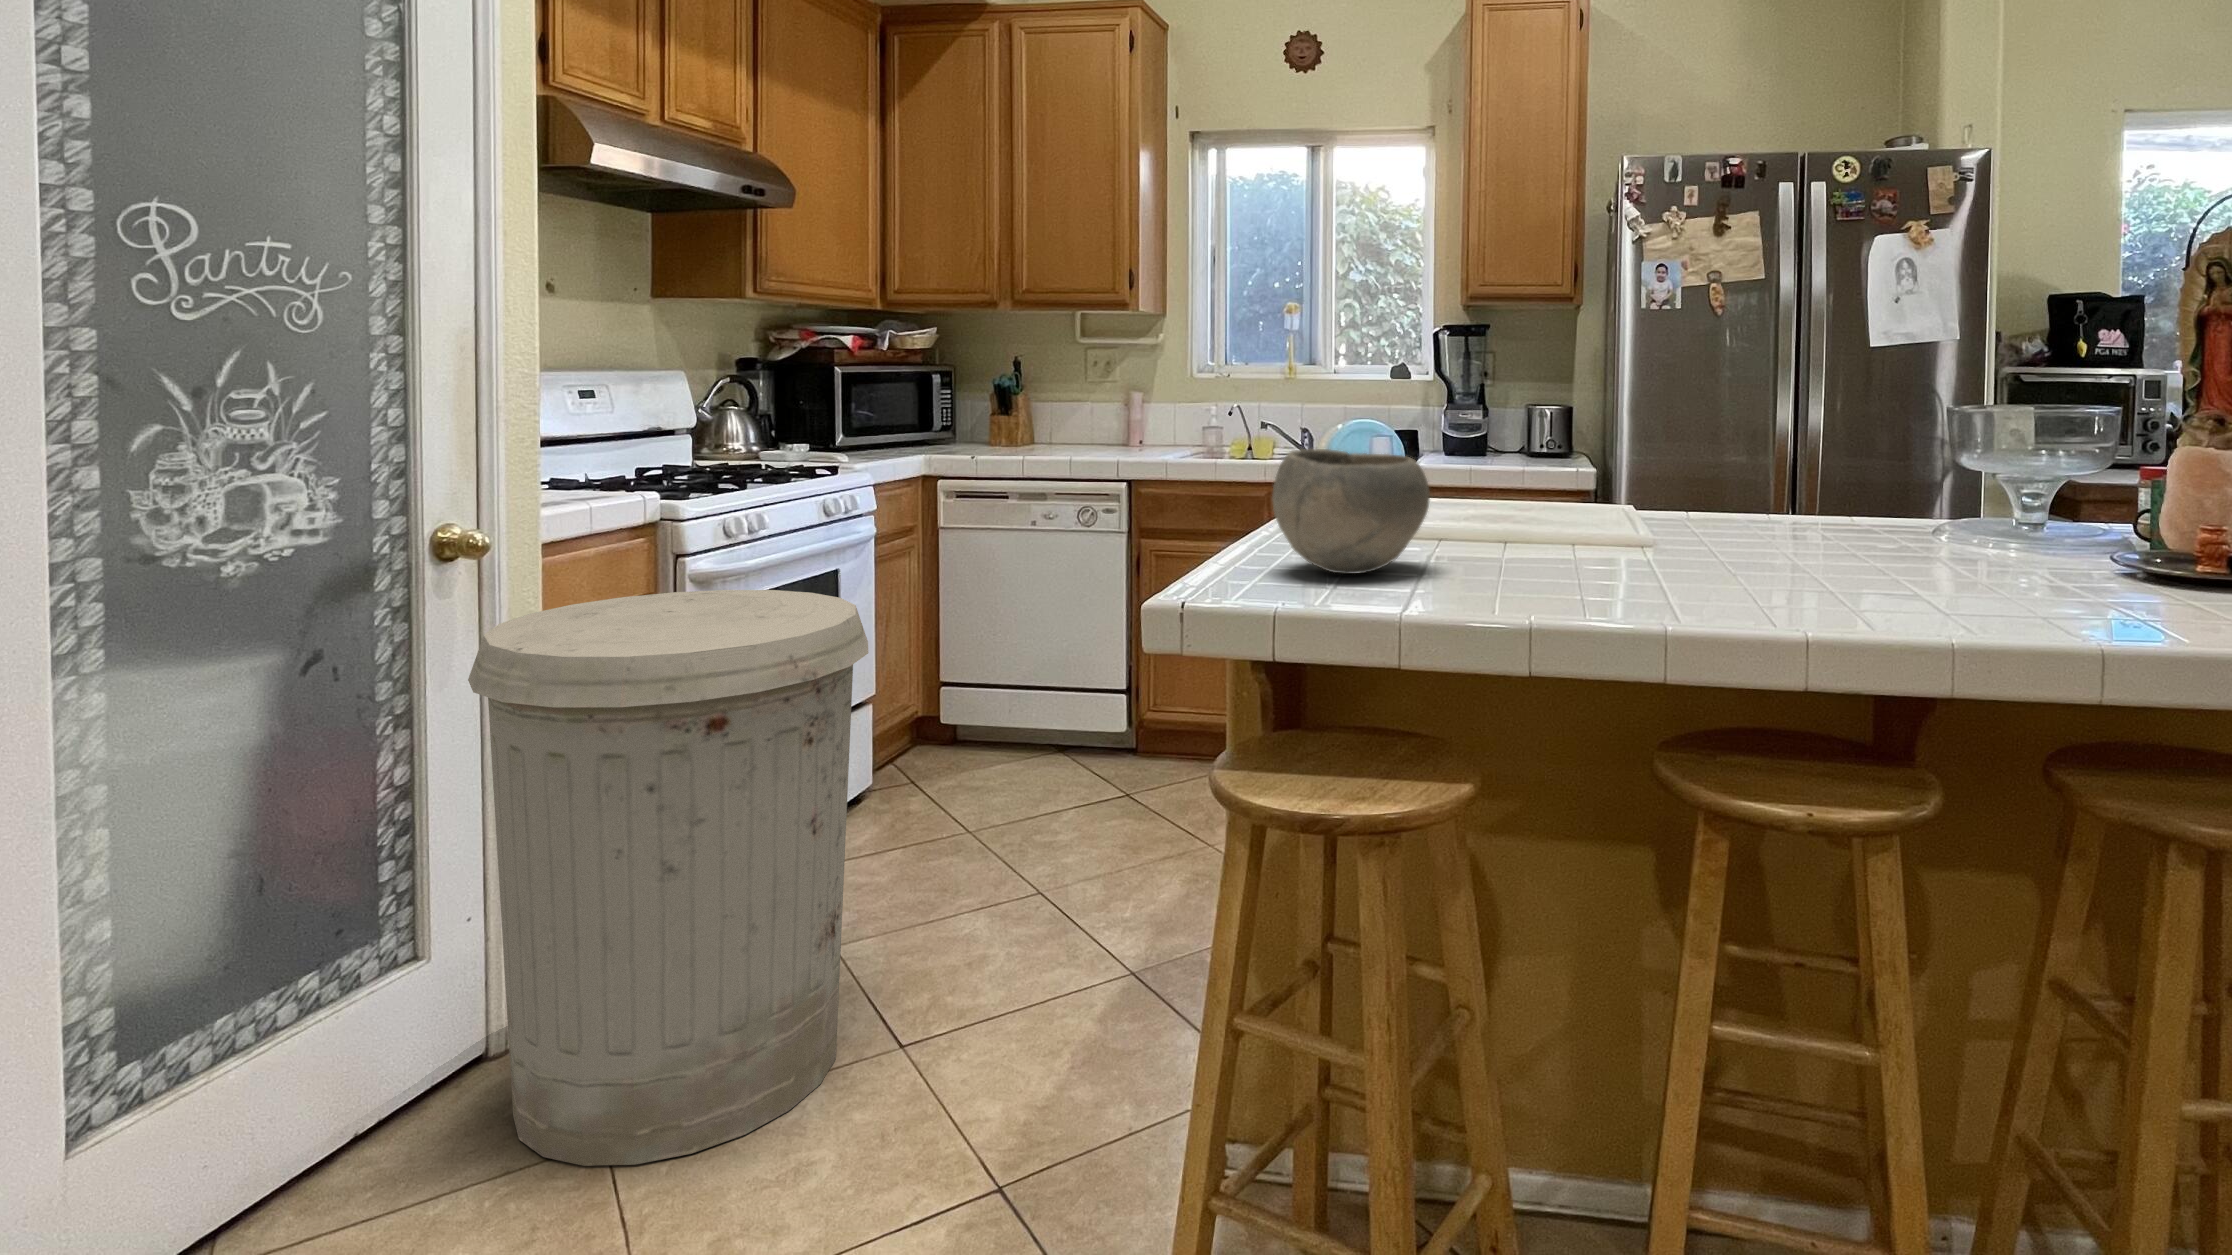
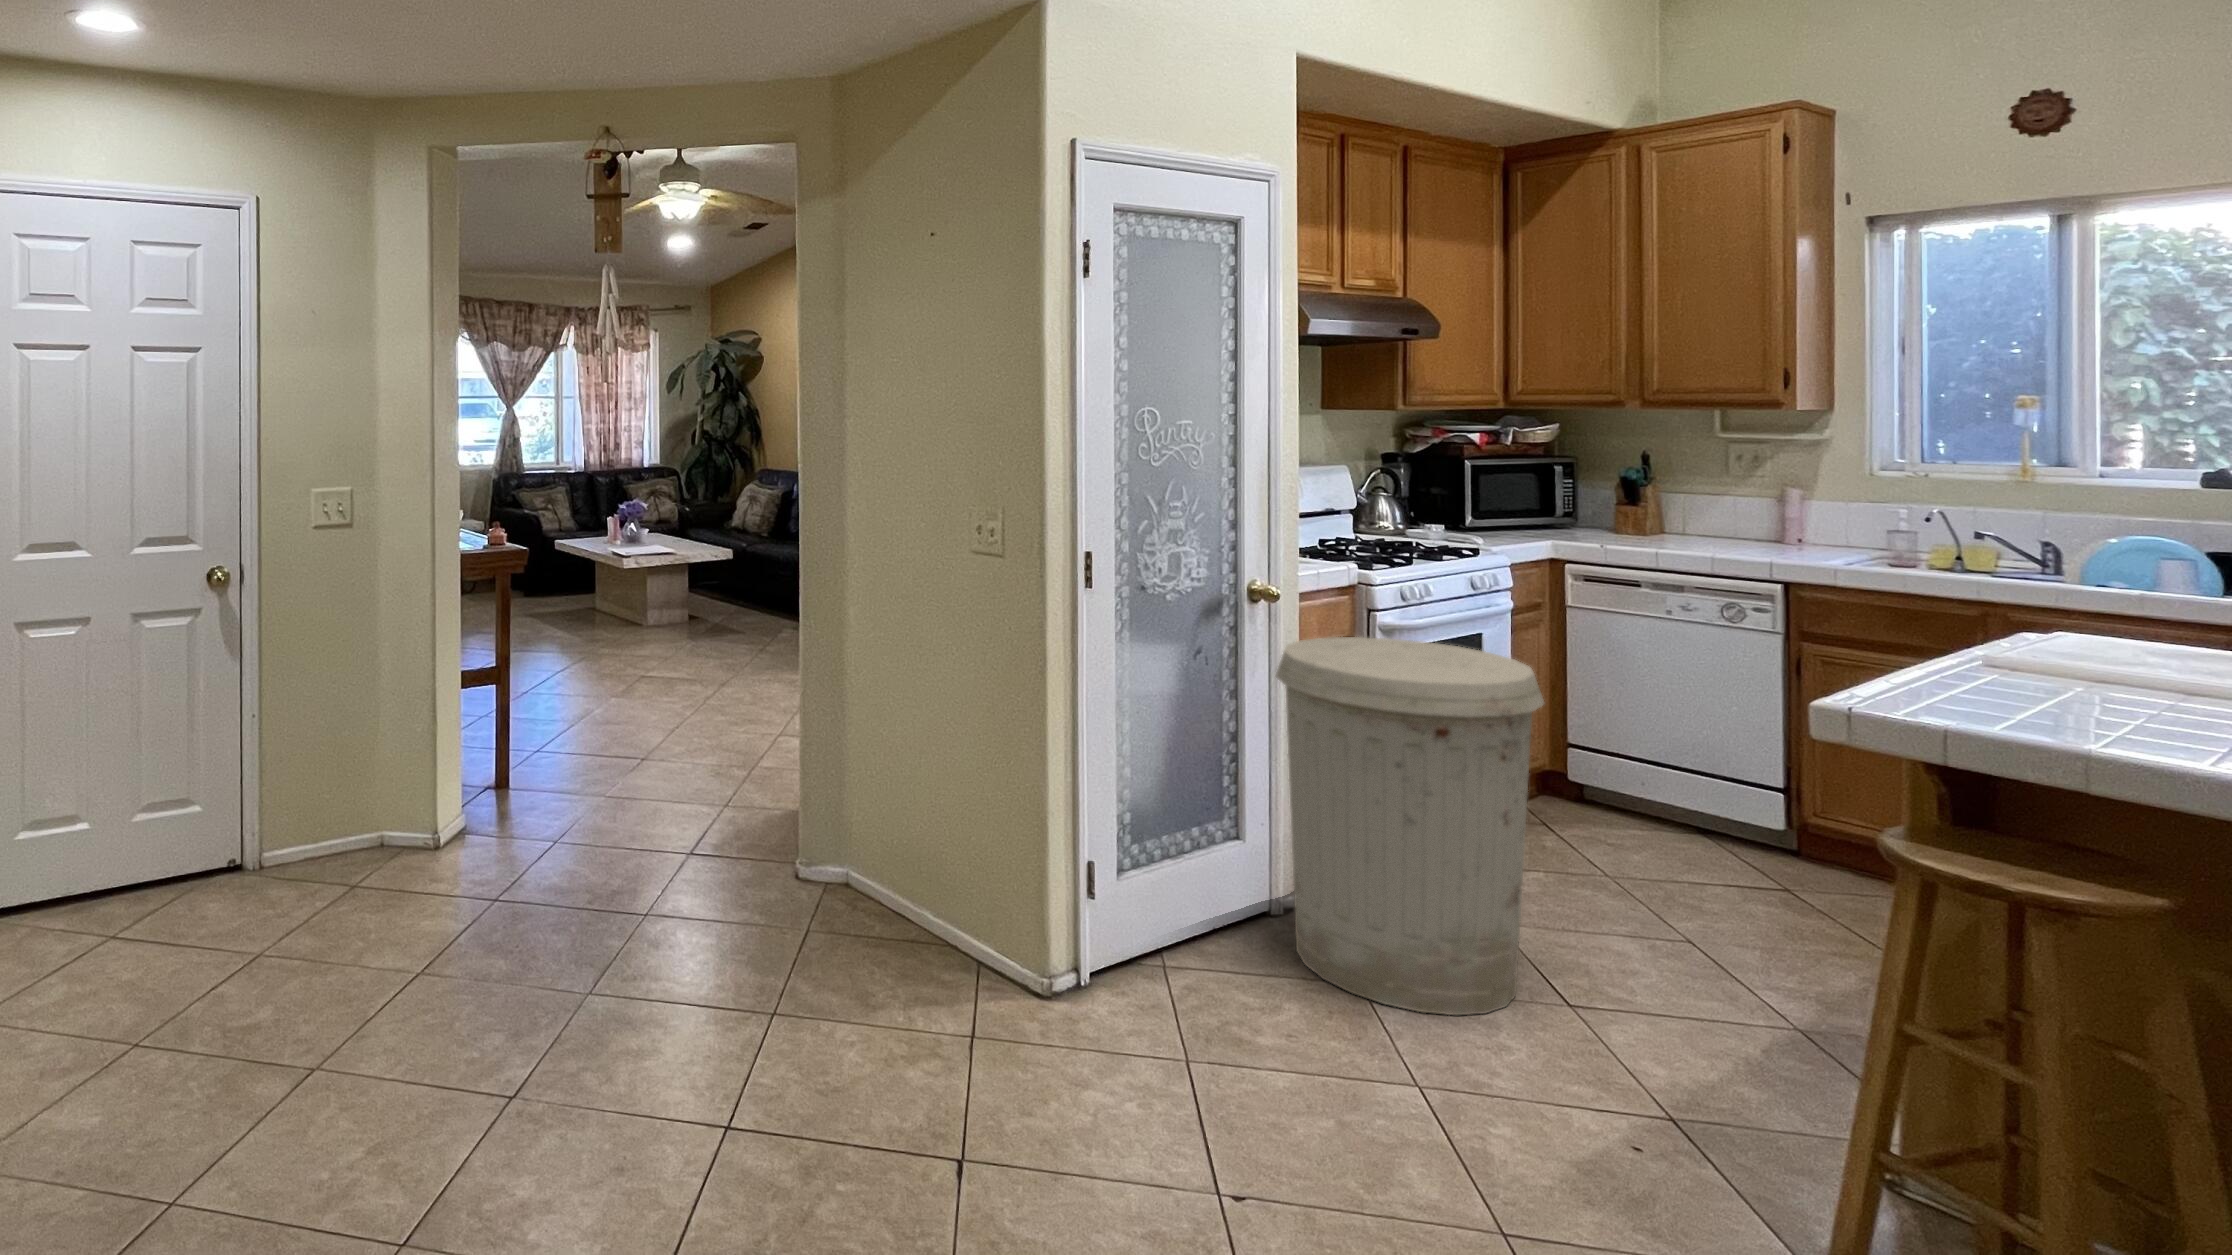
bowl: present [1272,449,1430,574] -> none [1957,599,2156,712]

